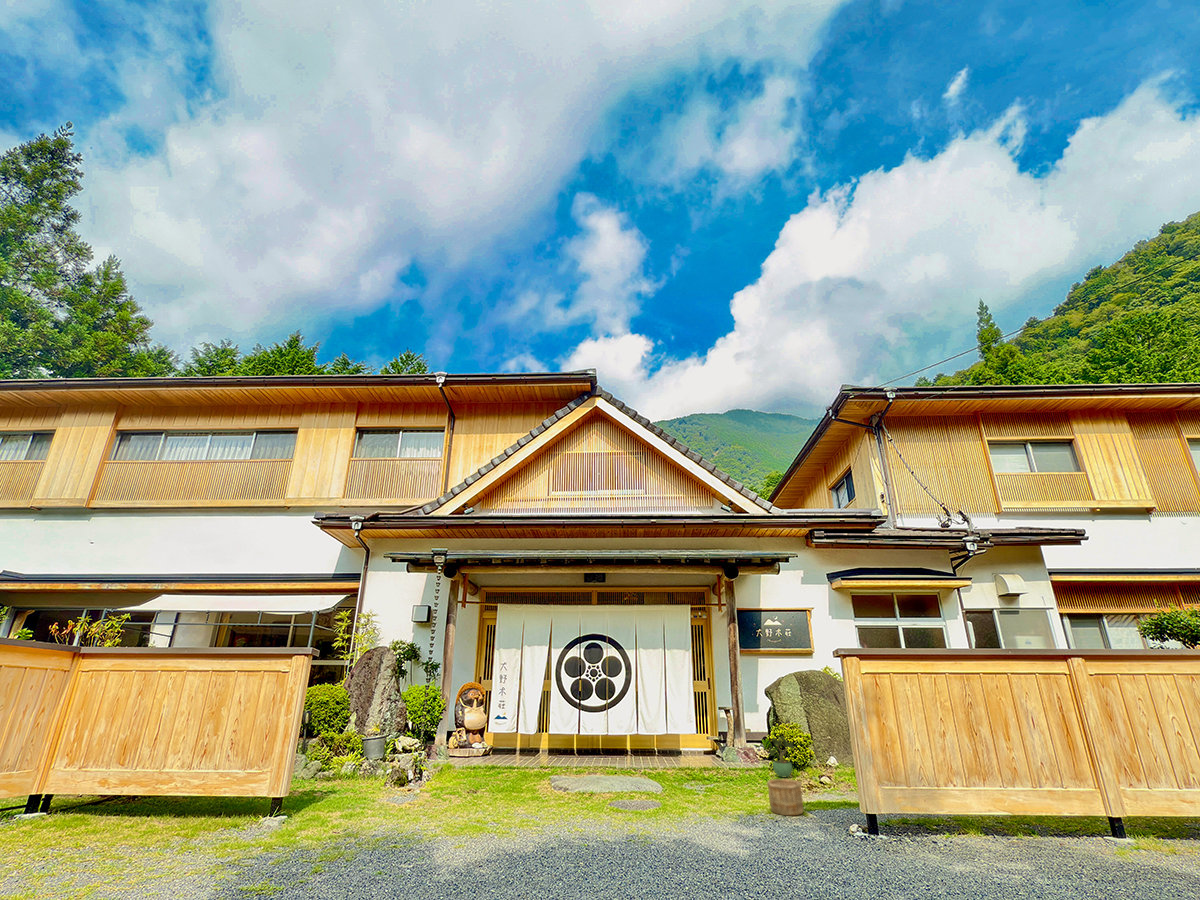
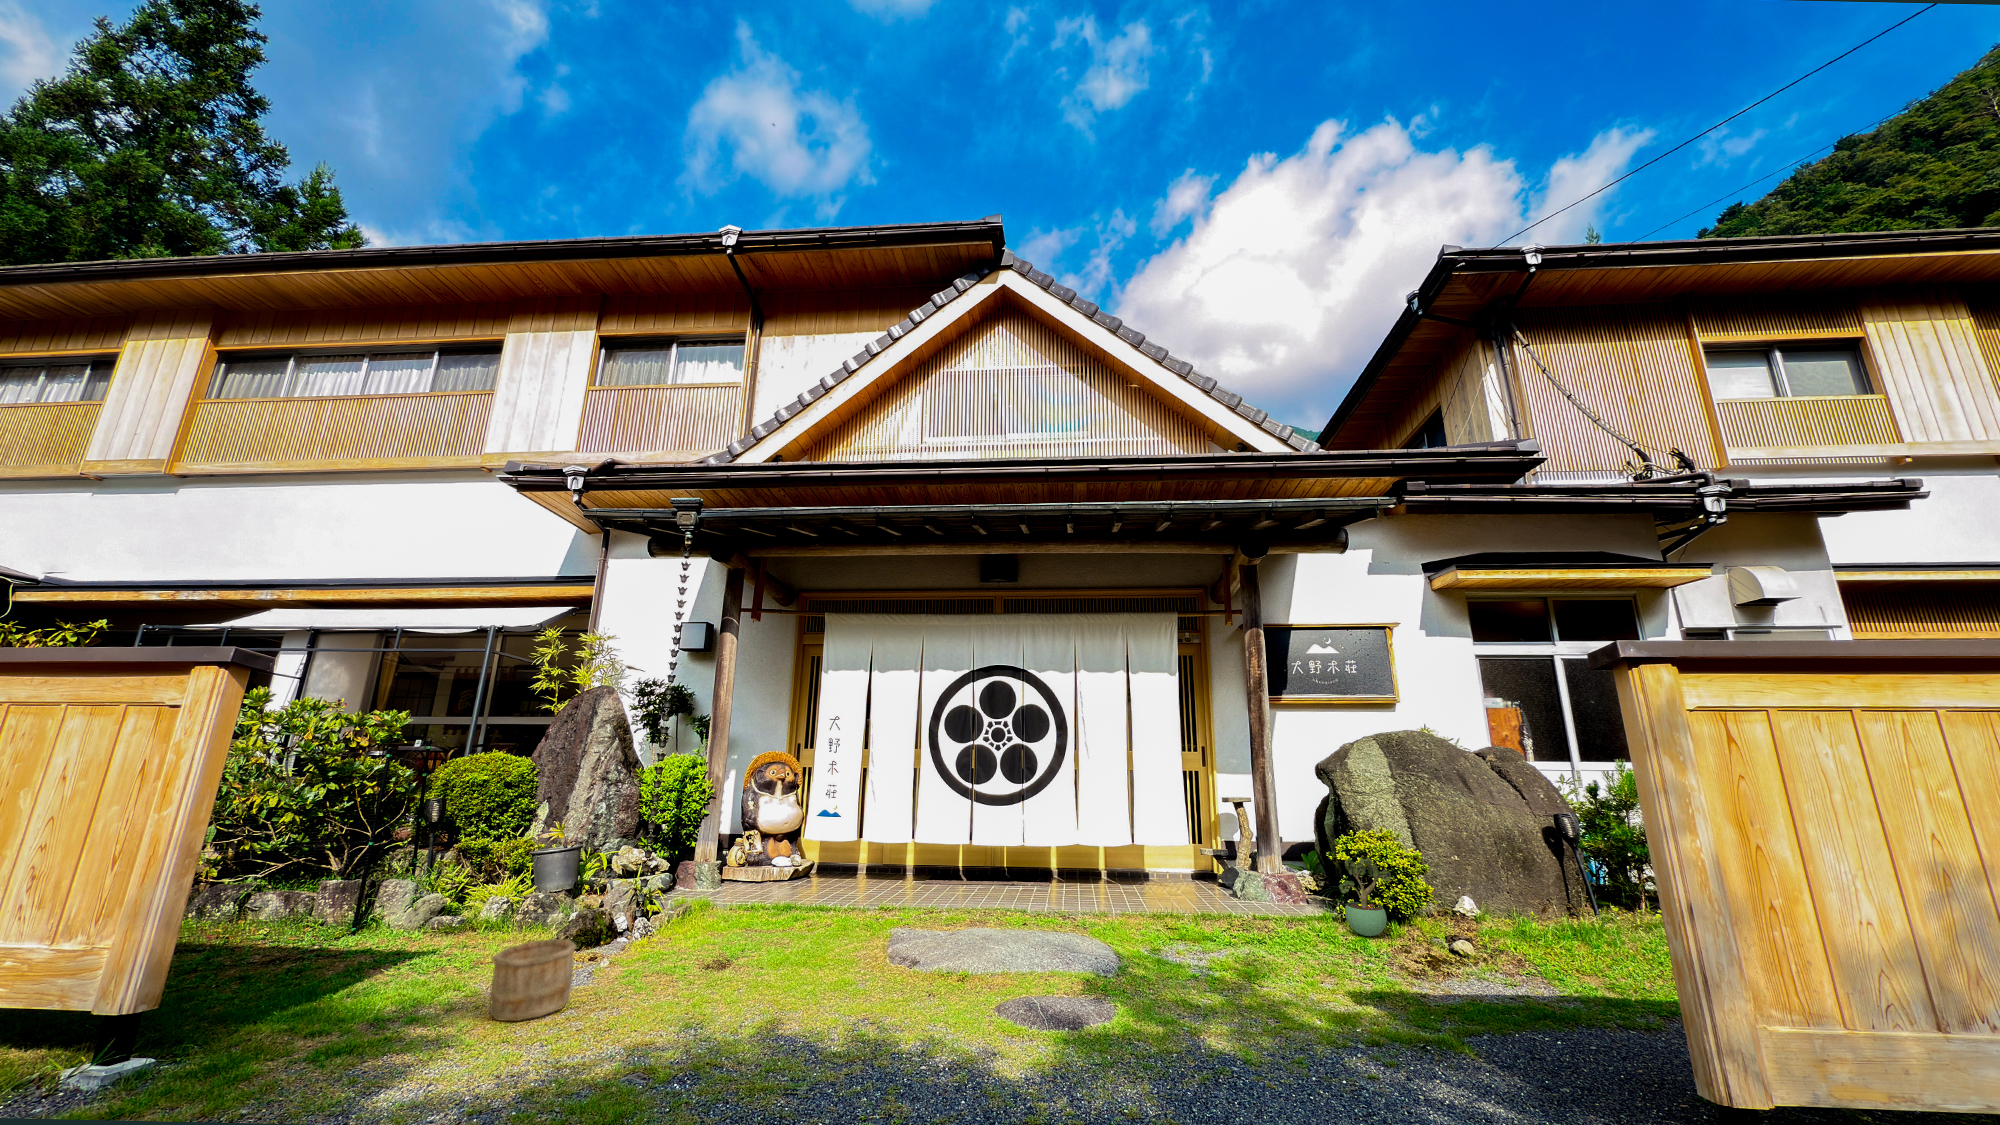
wooden bucket: present [767,779,803,815] -> present [490,939,577,1021]

